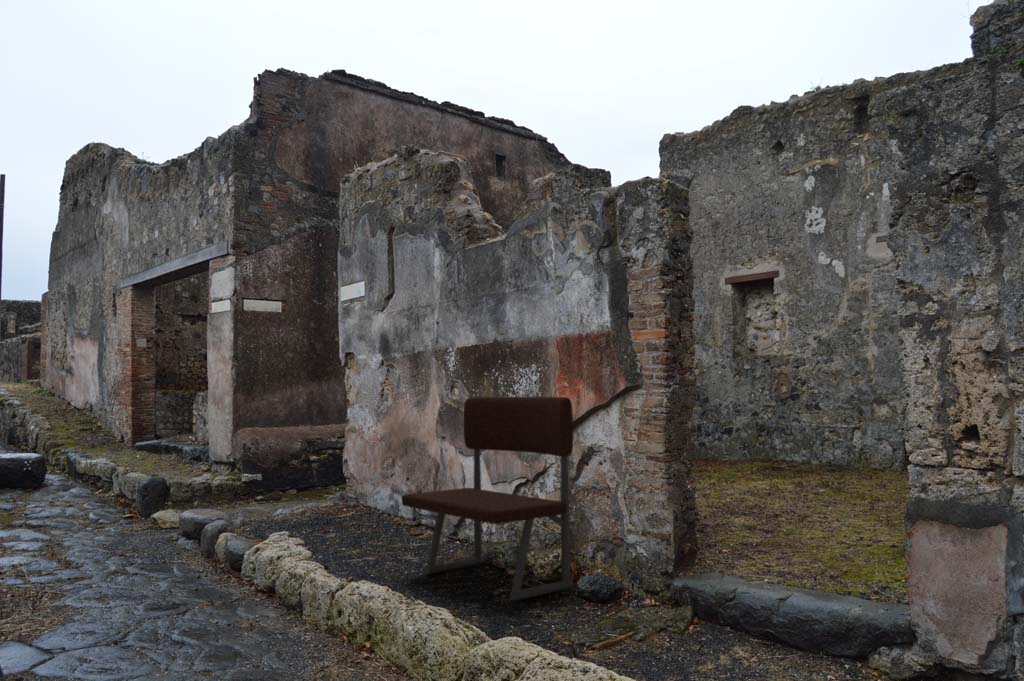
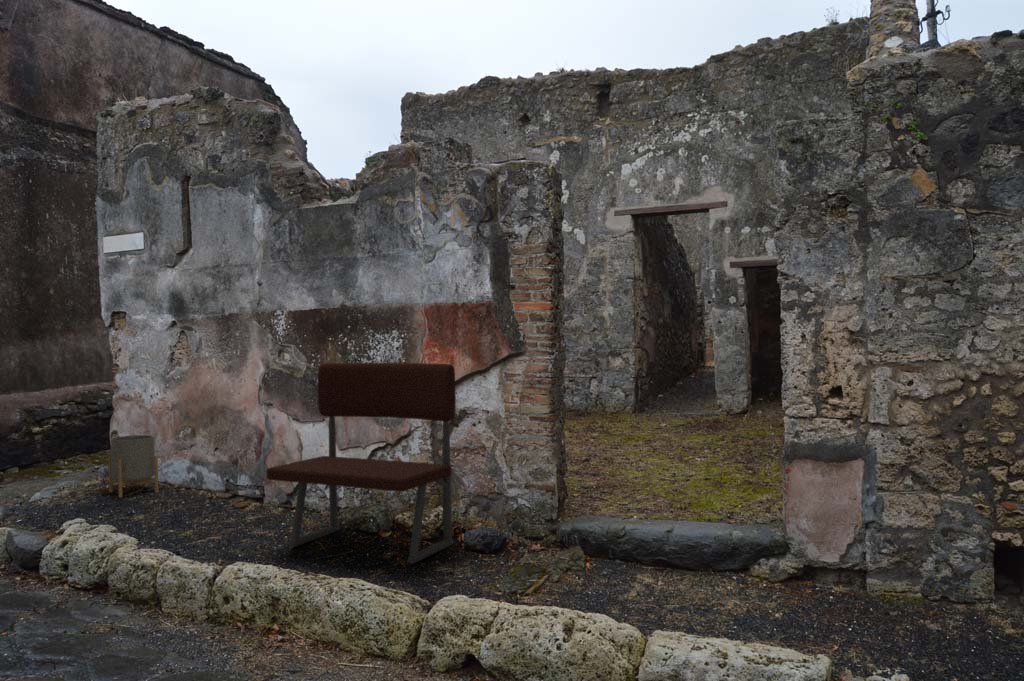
planter: none [331,464,367,518] -> present [108,435,158,498]

